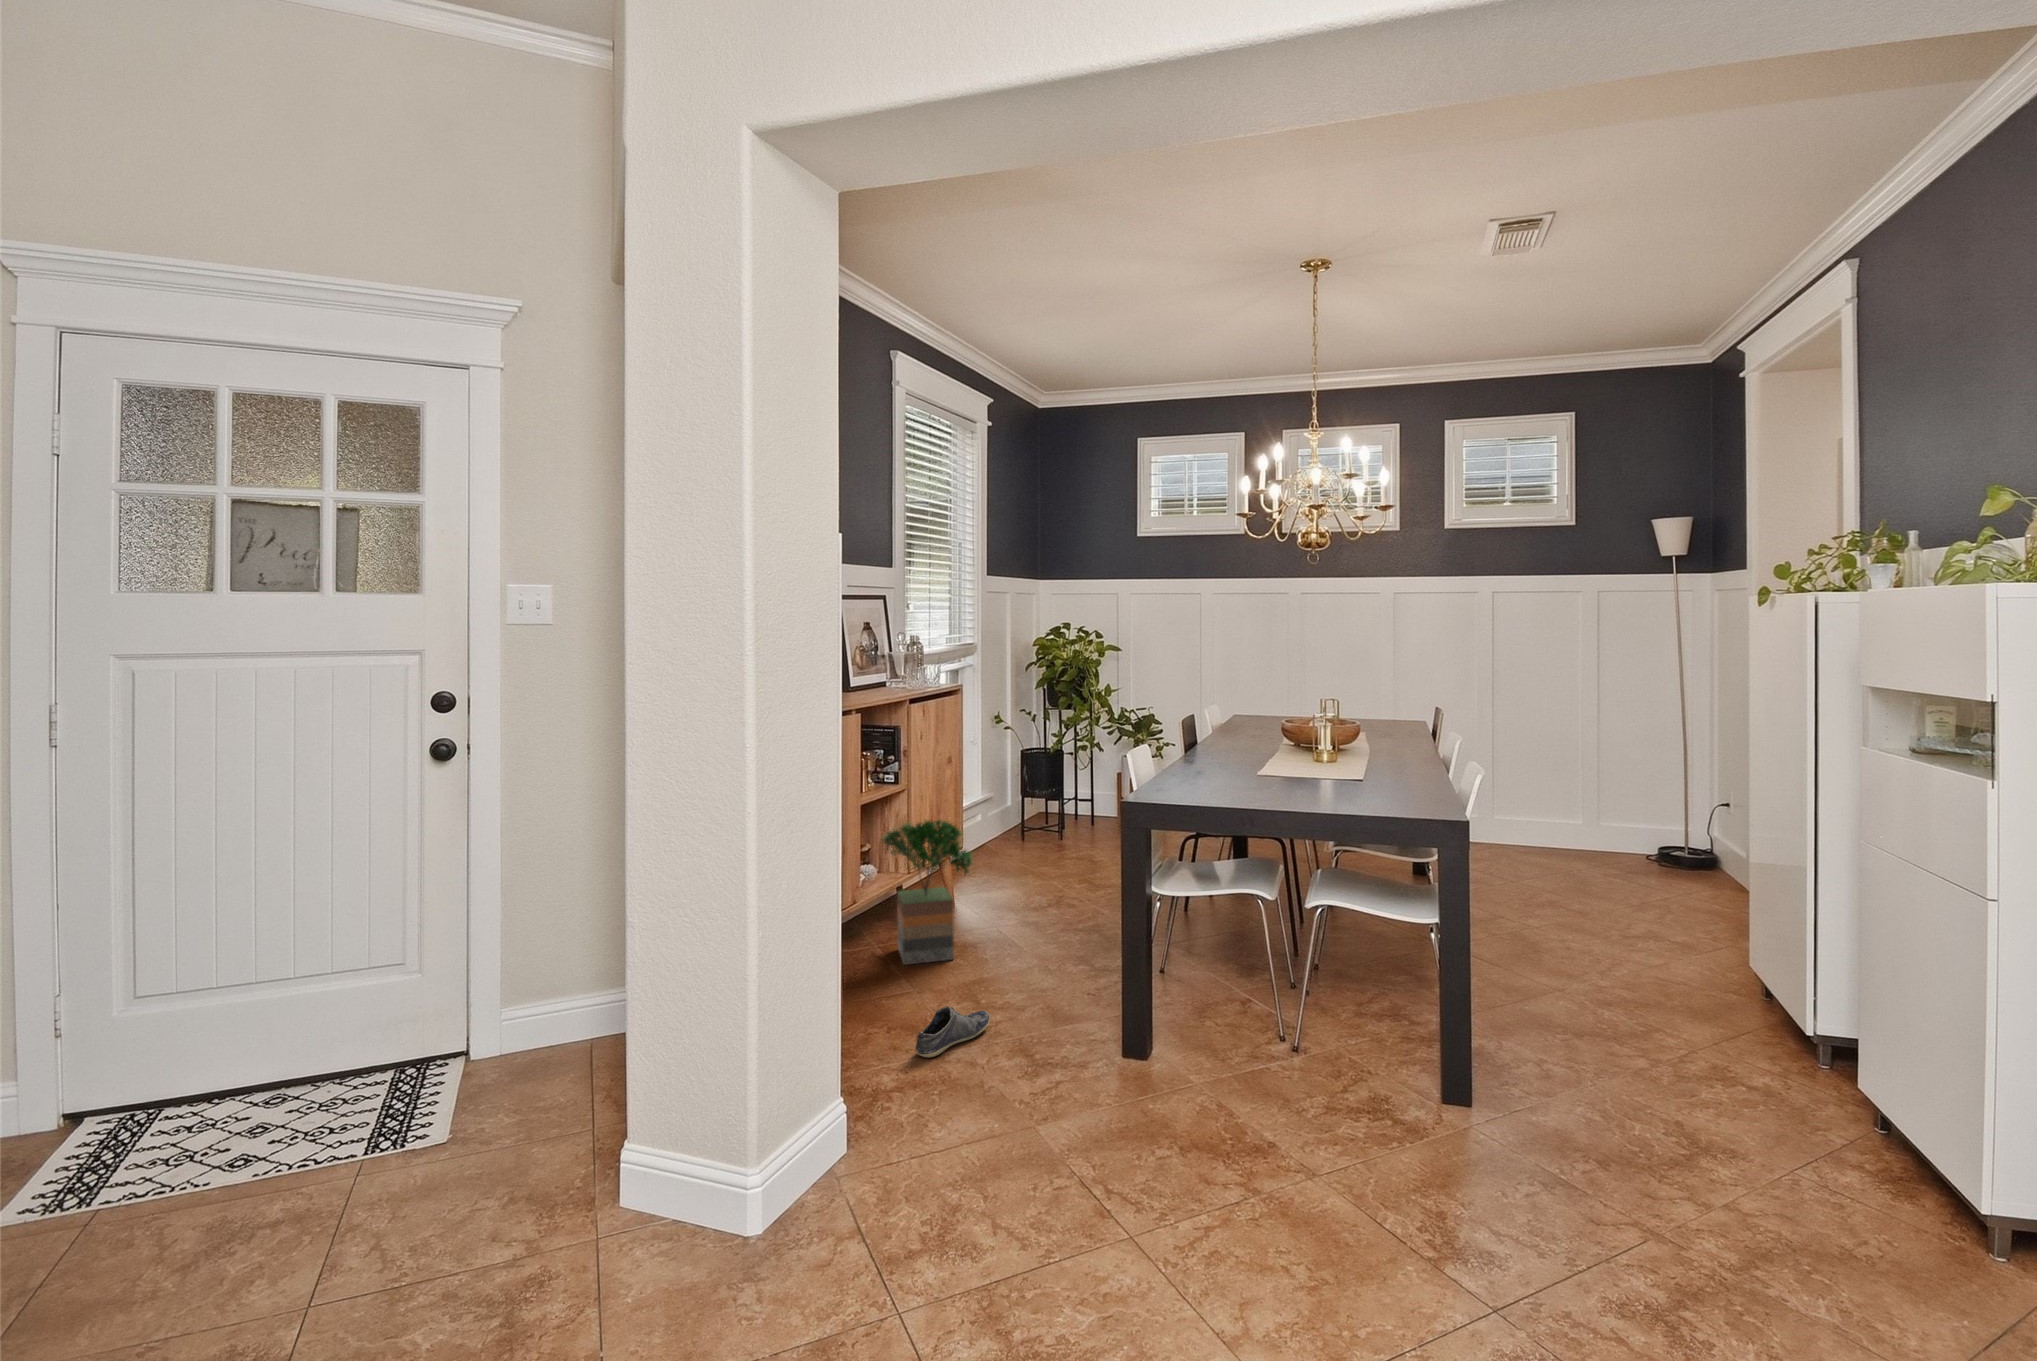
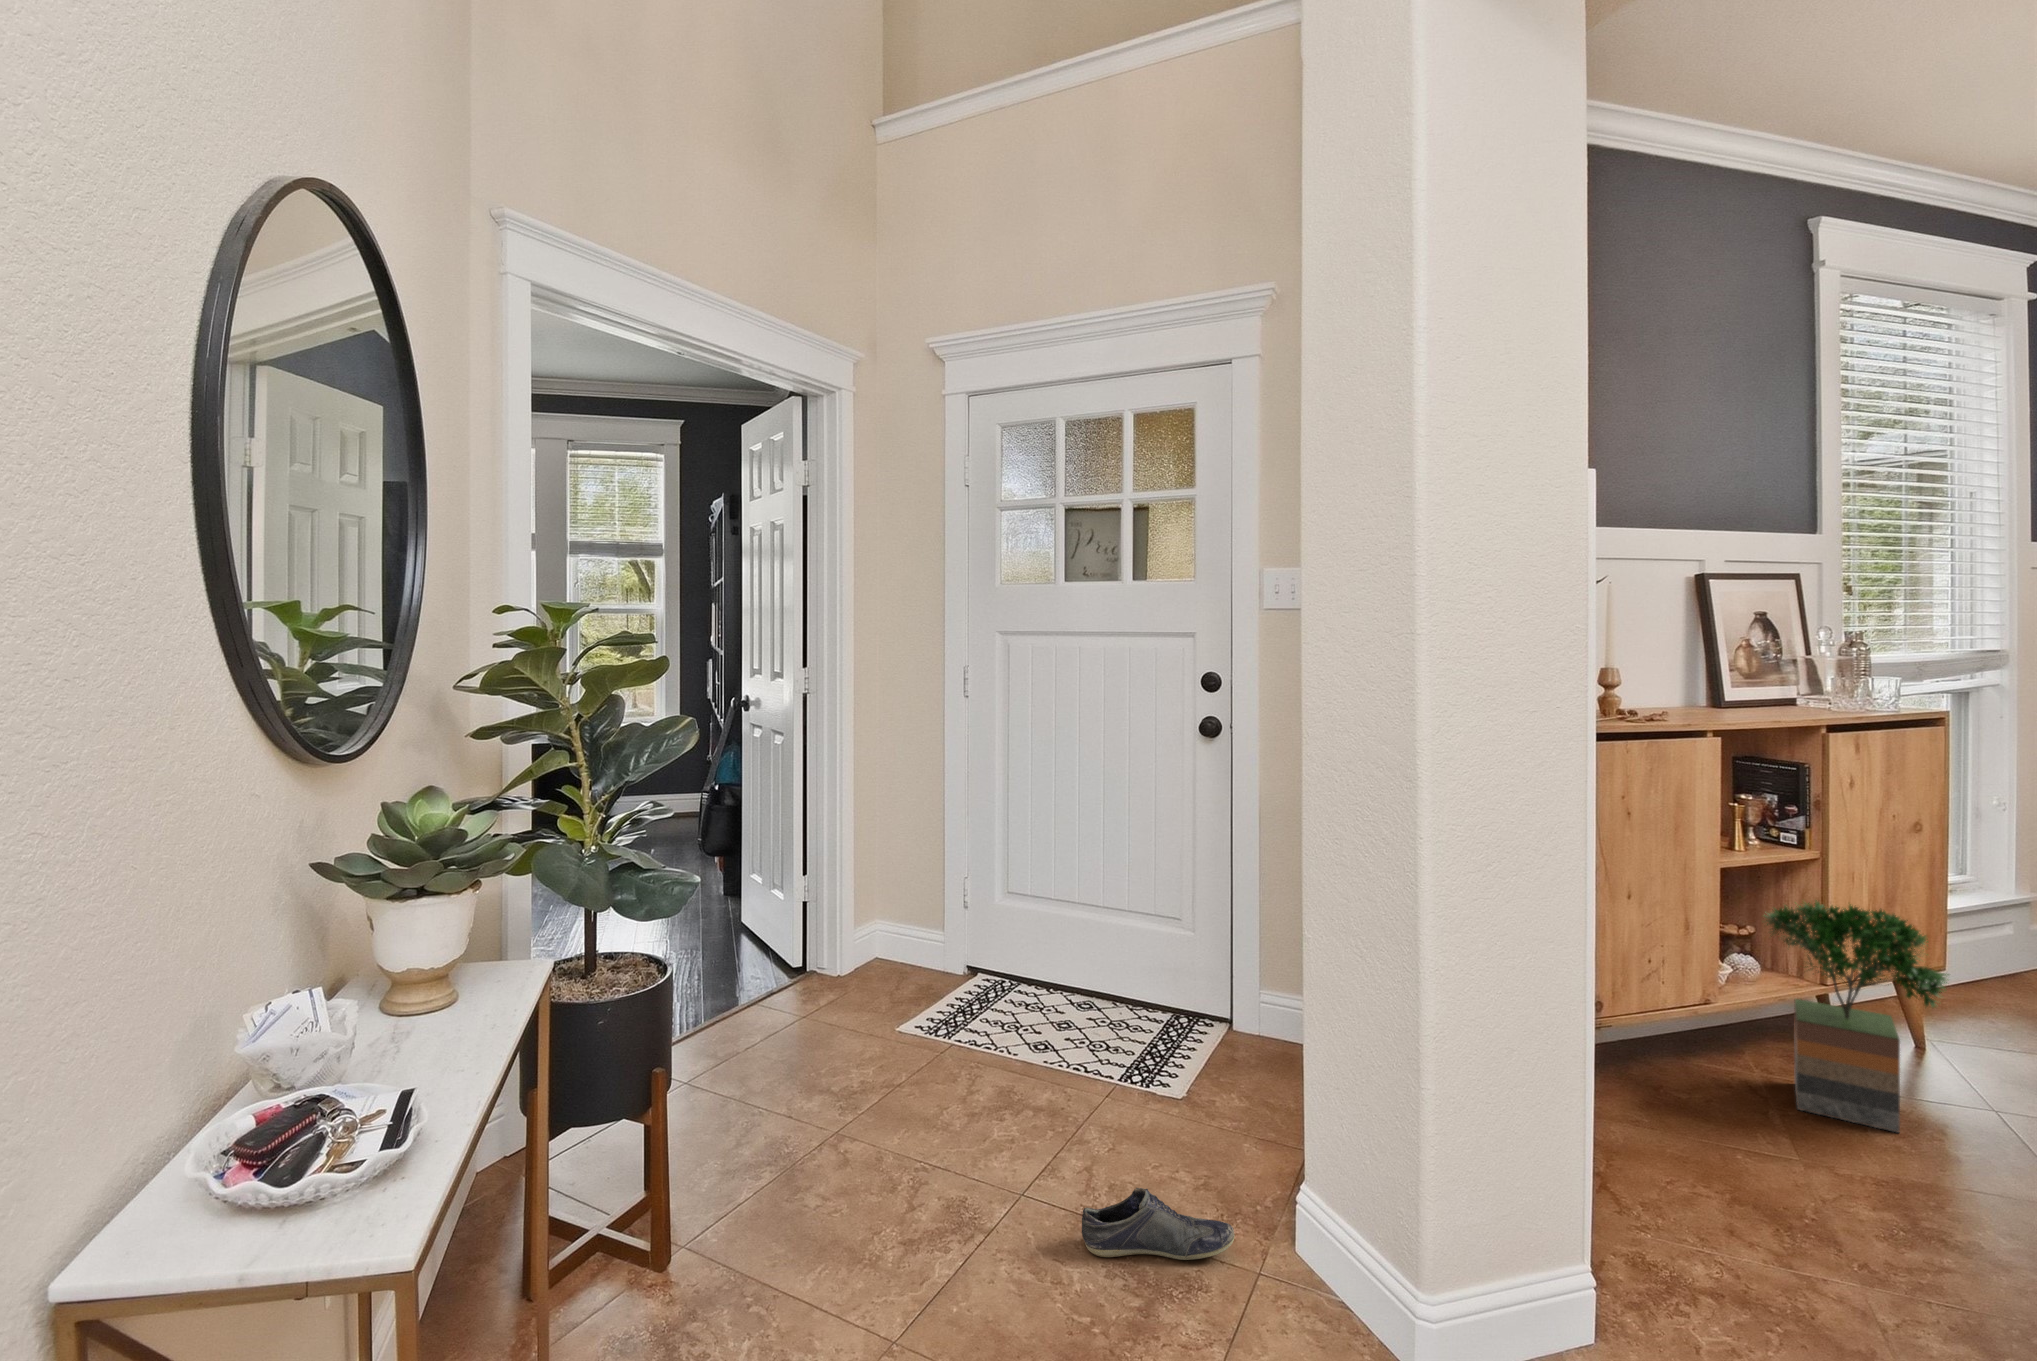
shoe: present [916,1007,990,1057] -> present [1082,1188,1235,1260]

